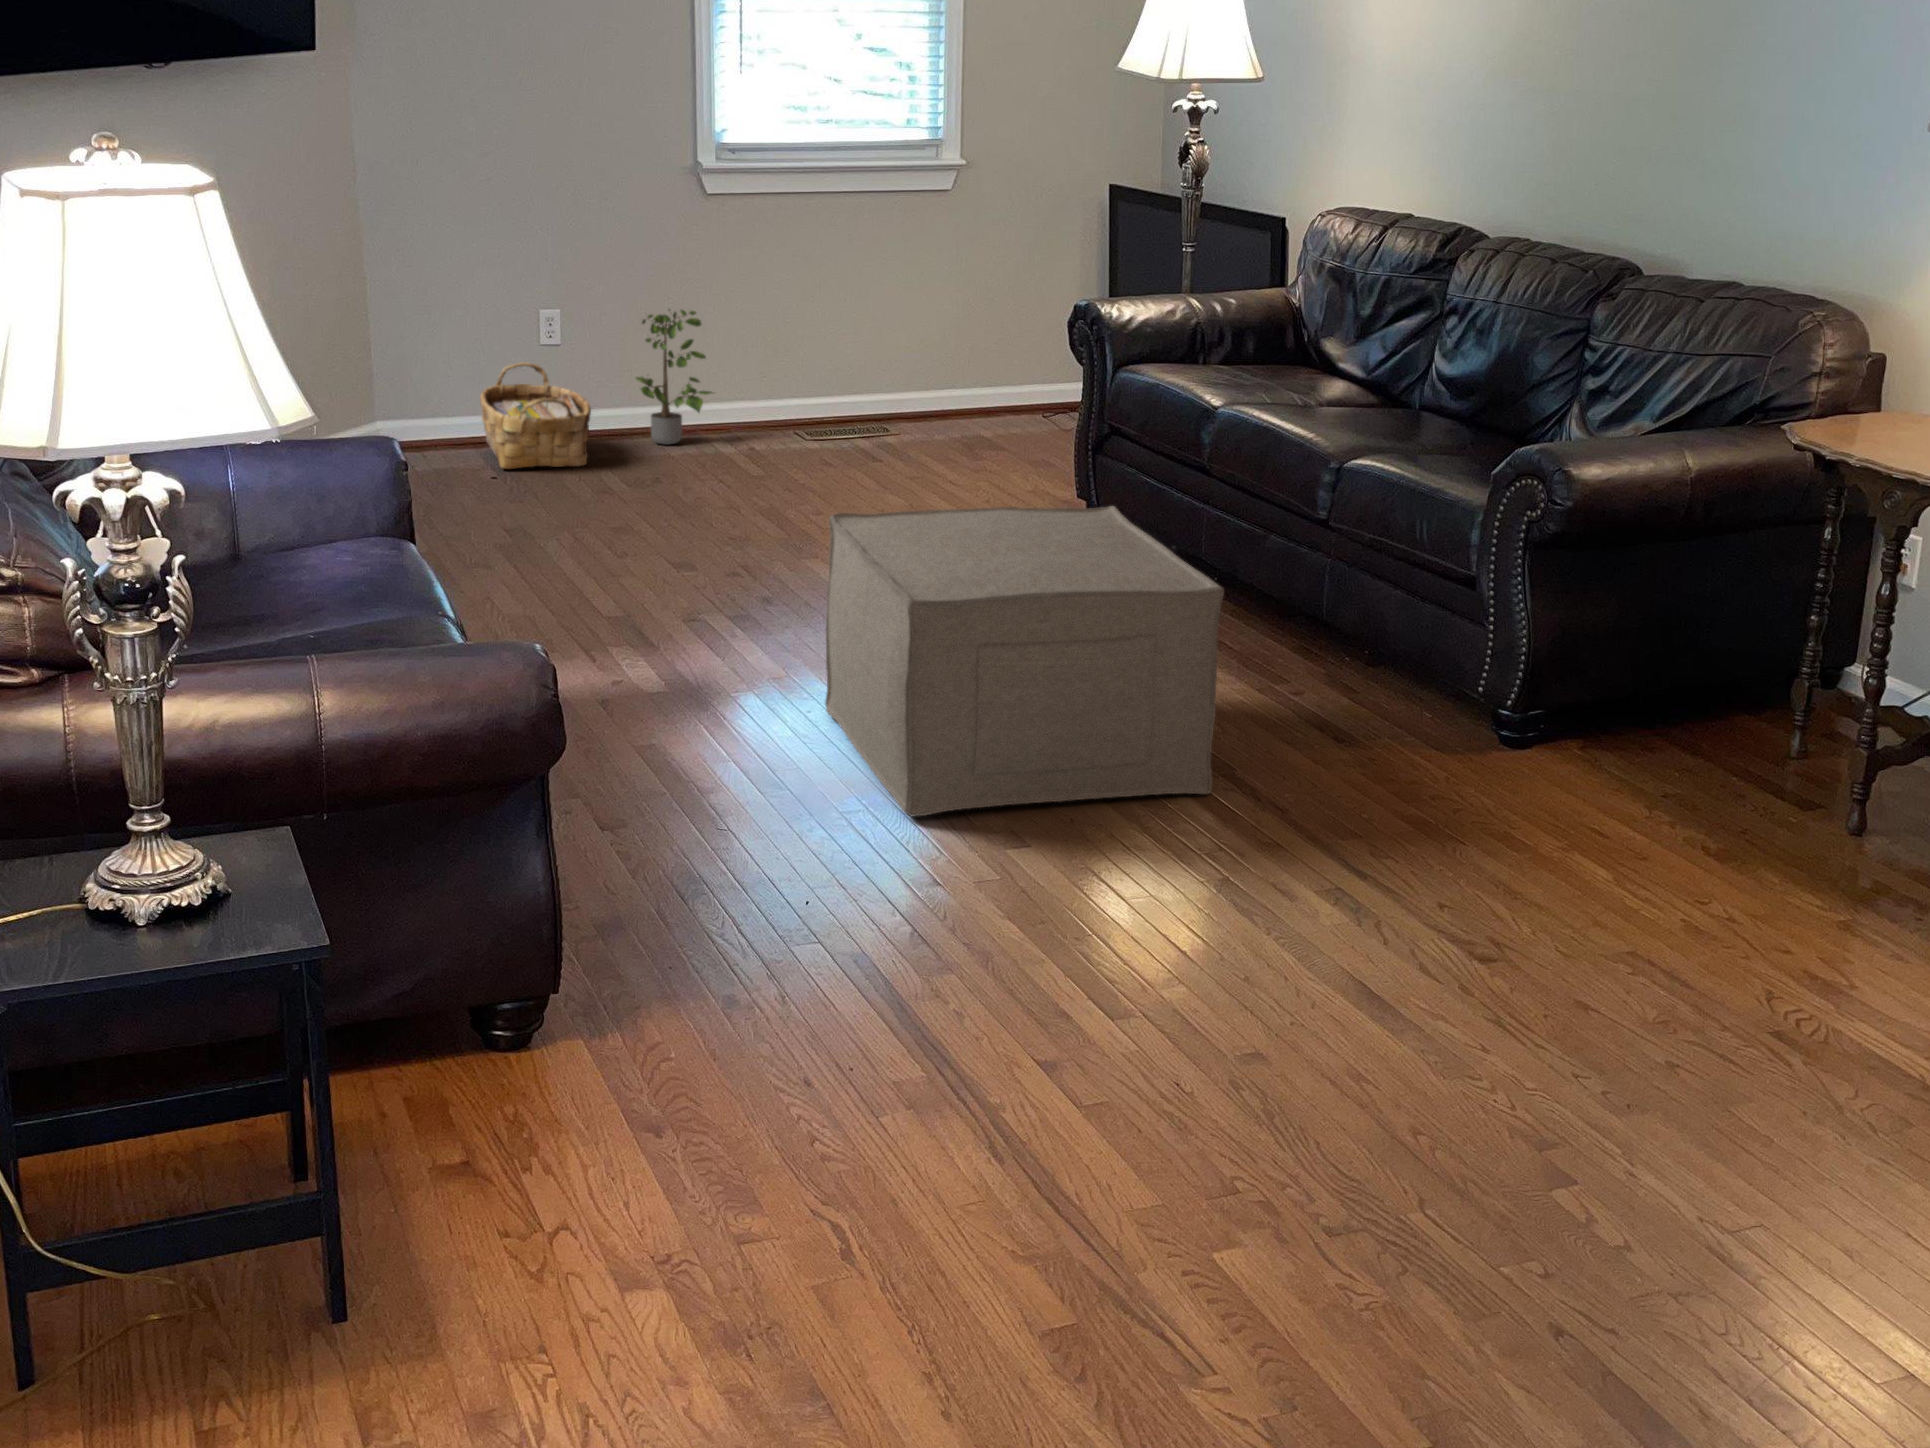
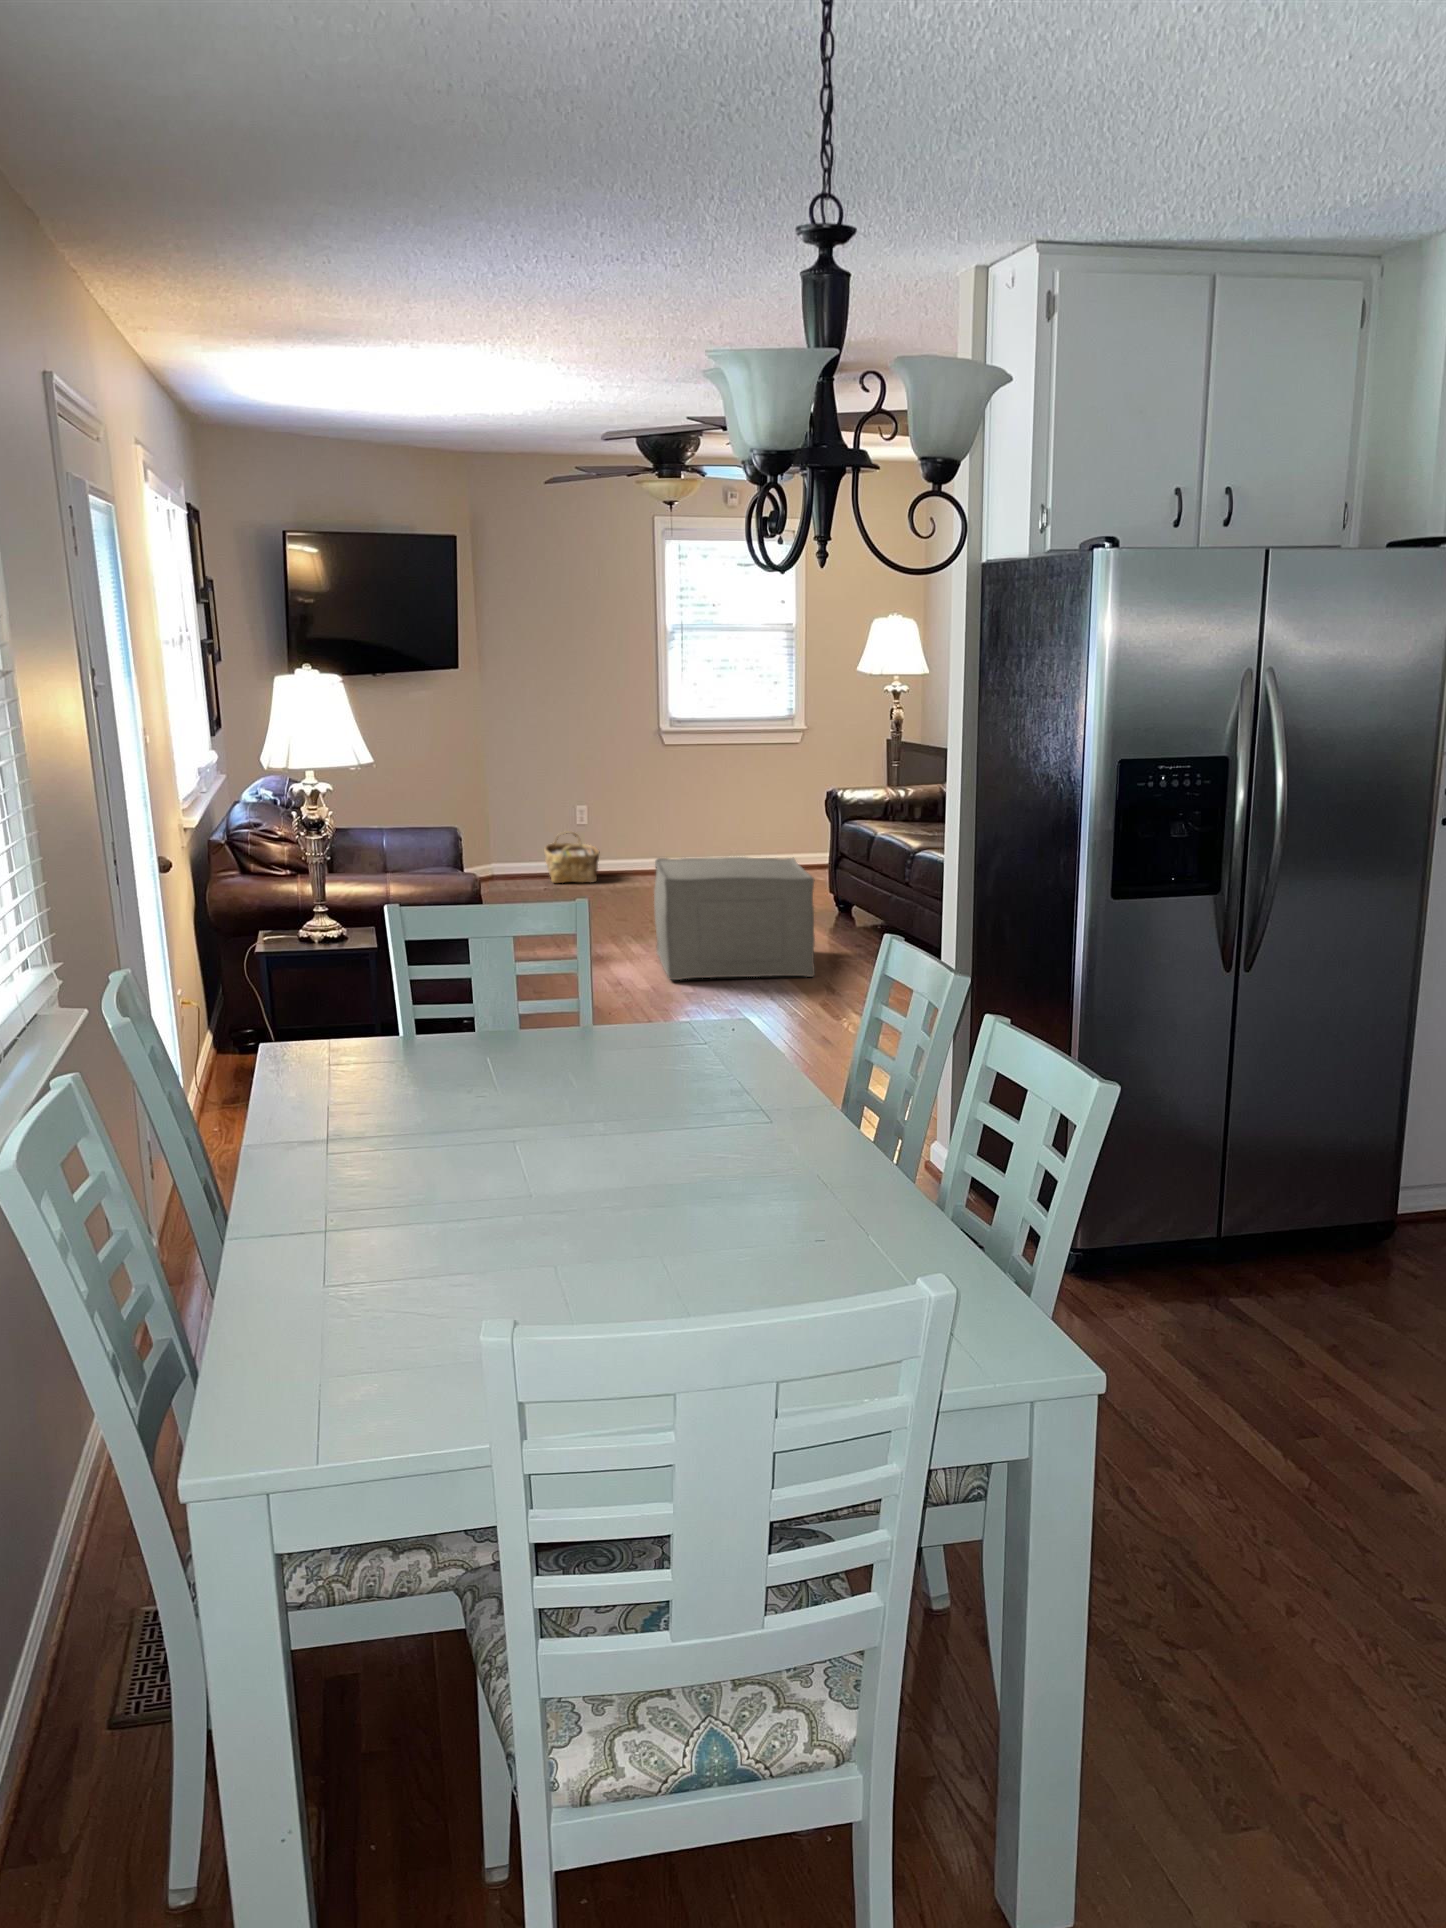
potted plant: present [636,310,712,444] -> none [627,801,670,875]

